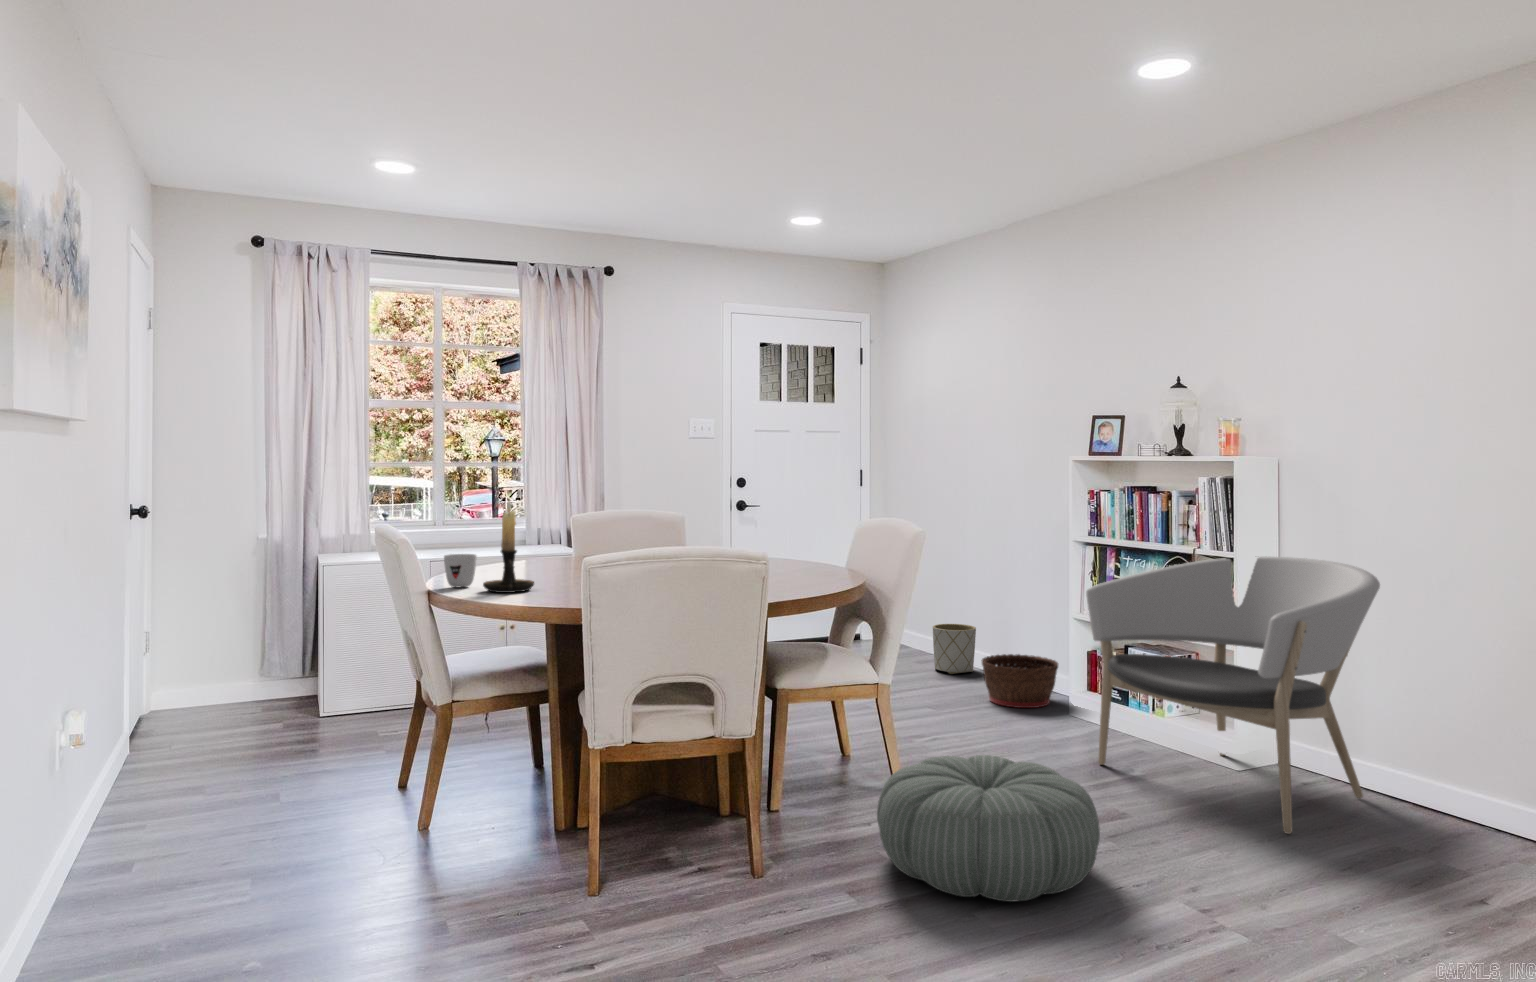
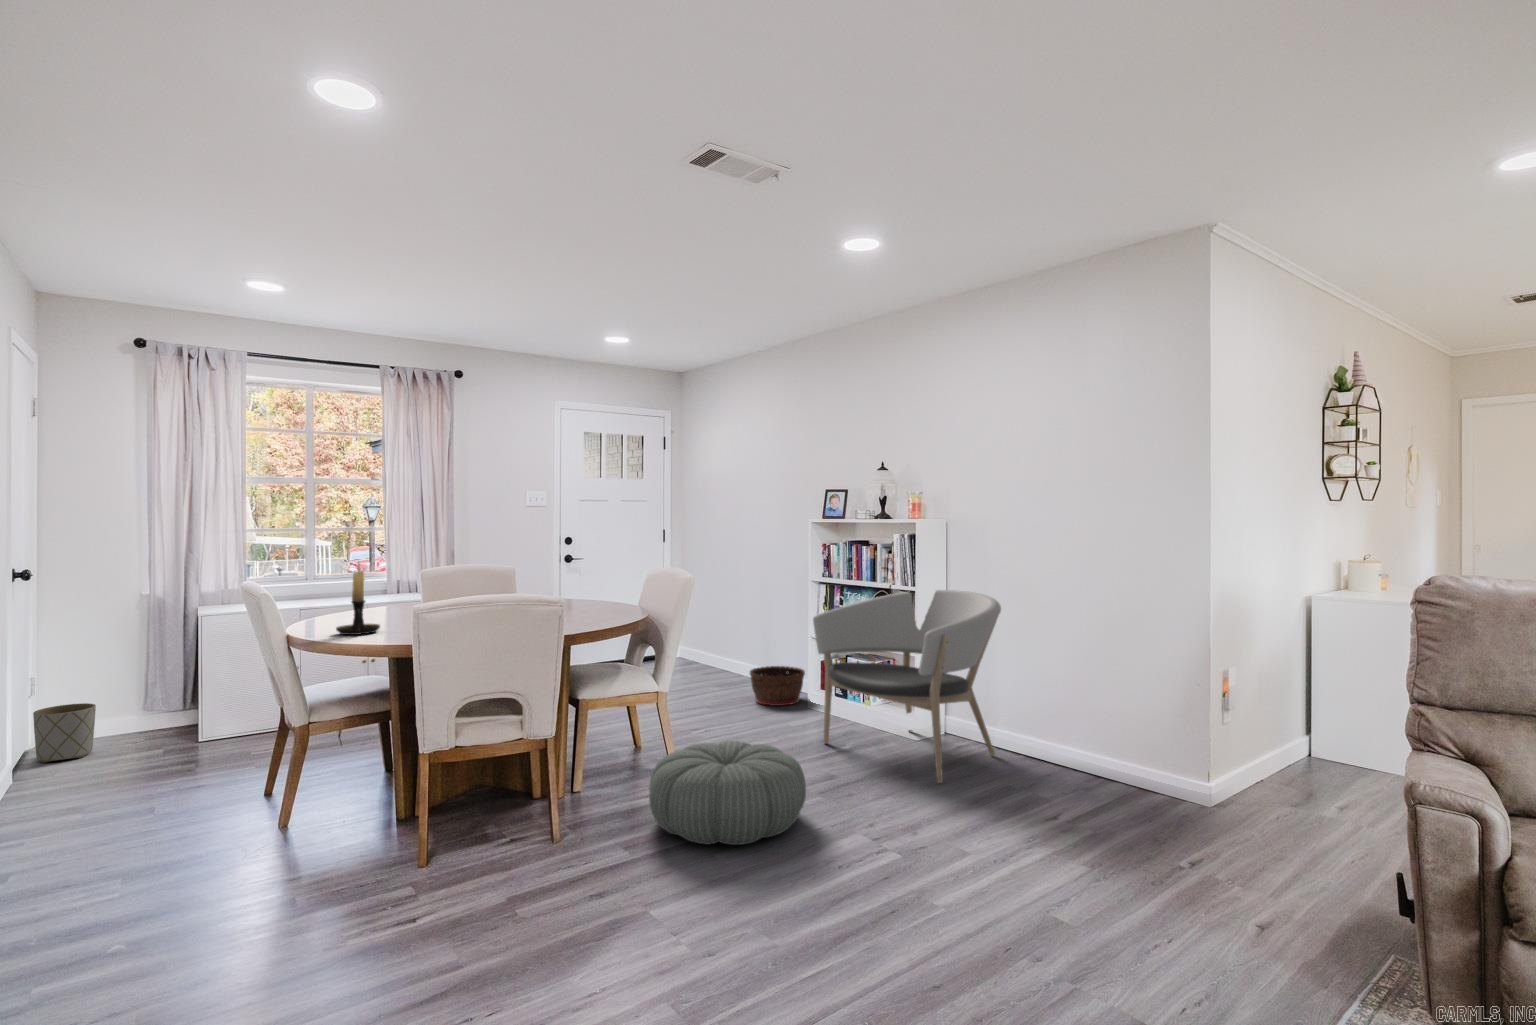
mug: present [444,554,477,587] -> none [303,605,332,632]
planter: present [933,624,976,674] -> present [33,703,96,763]

